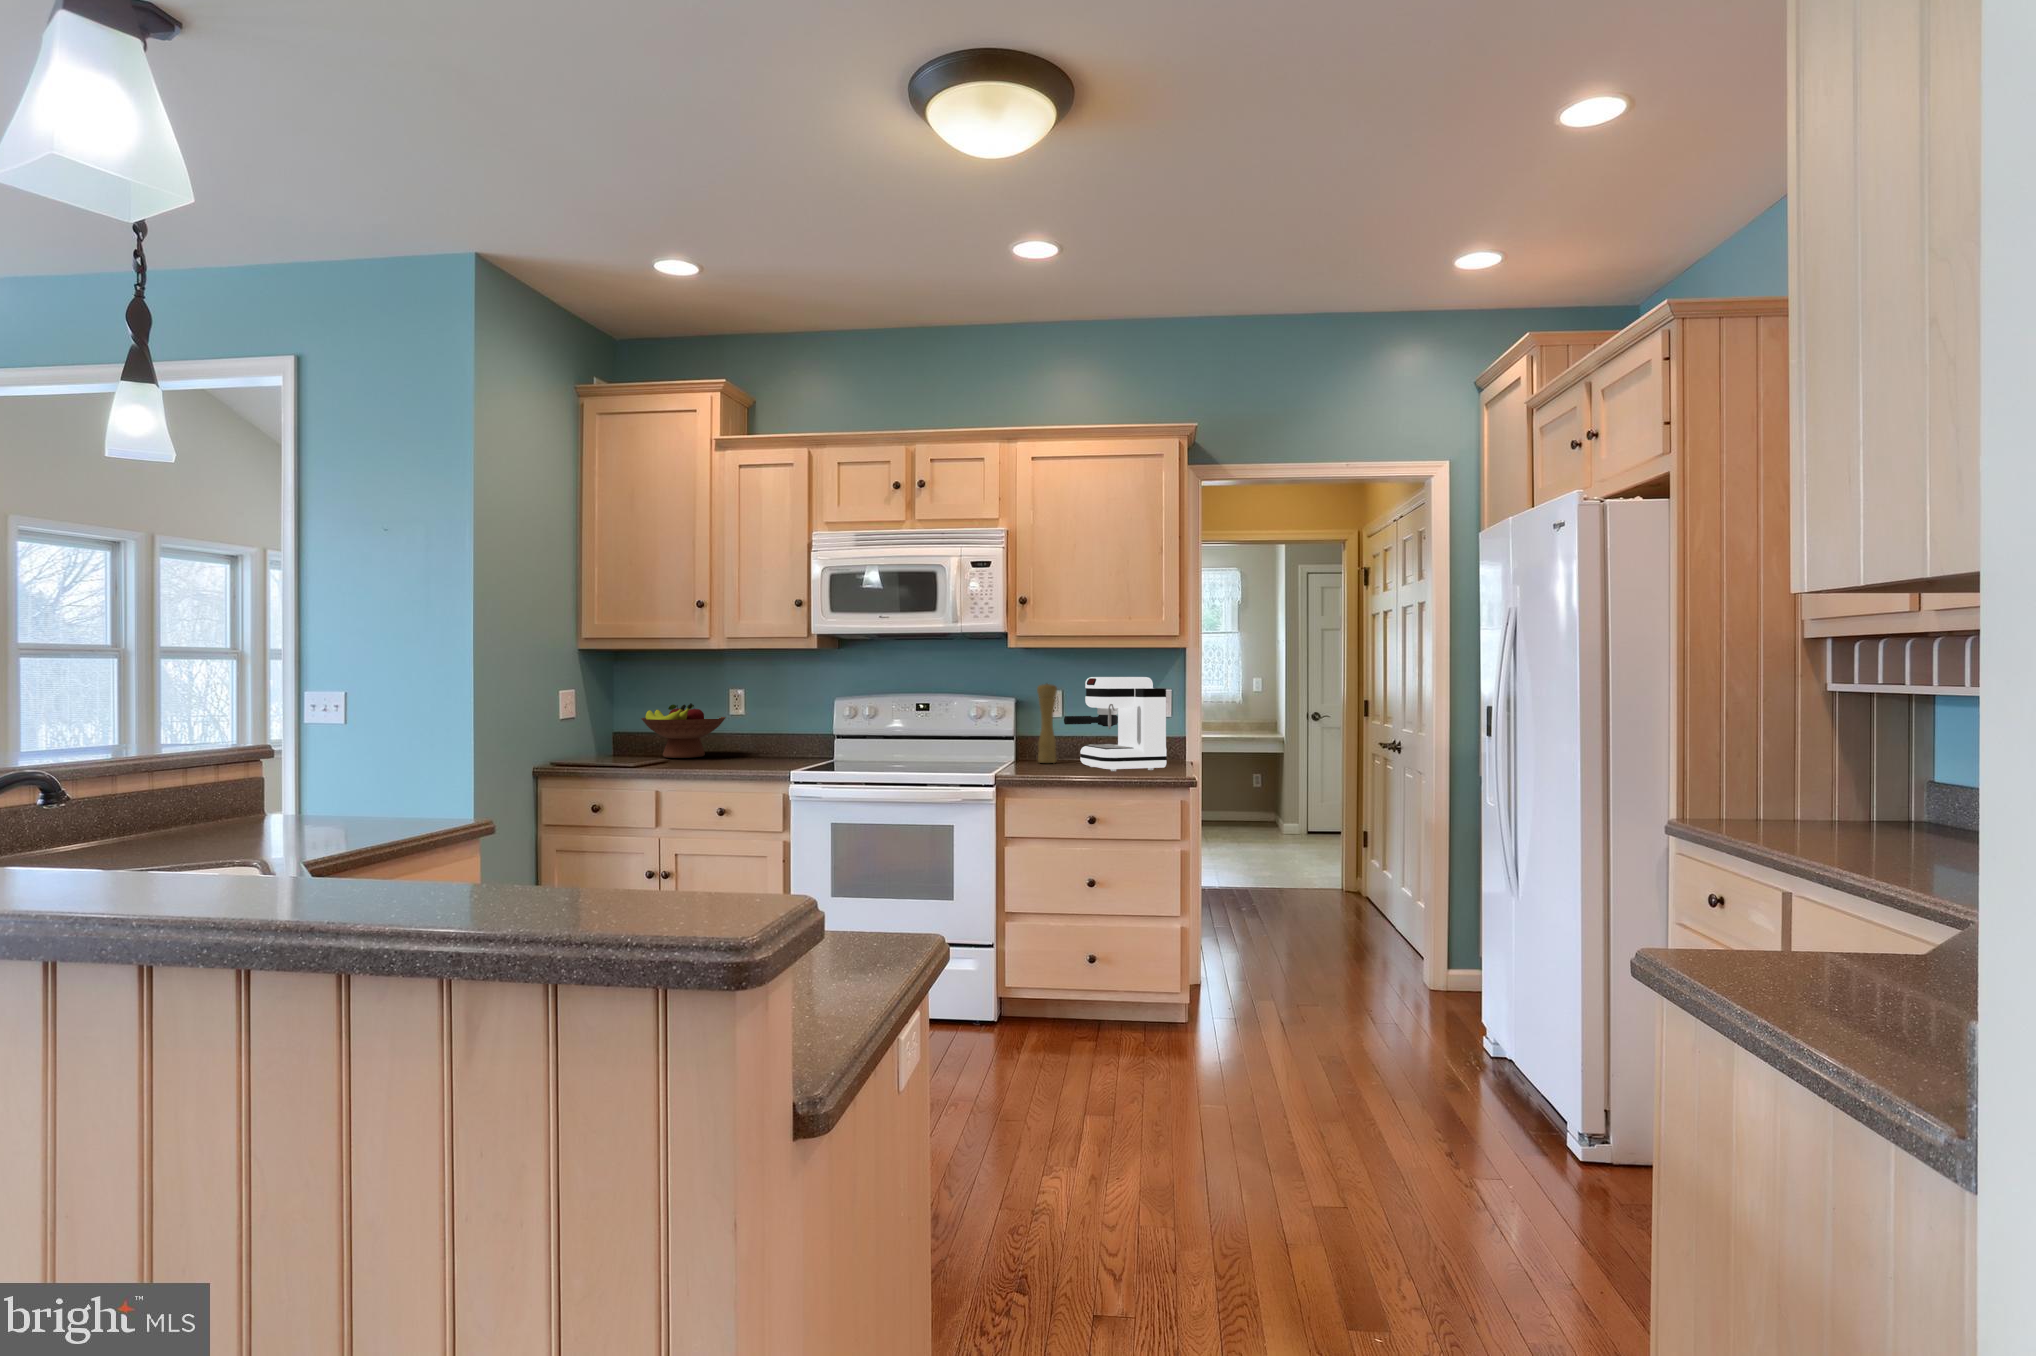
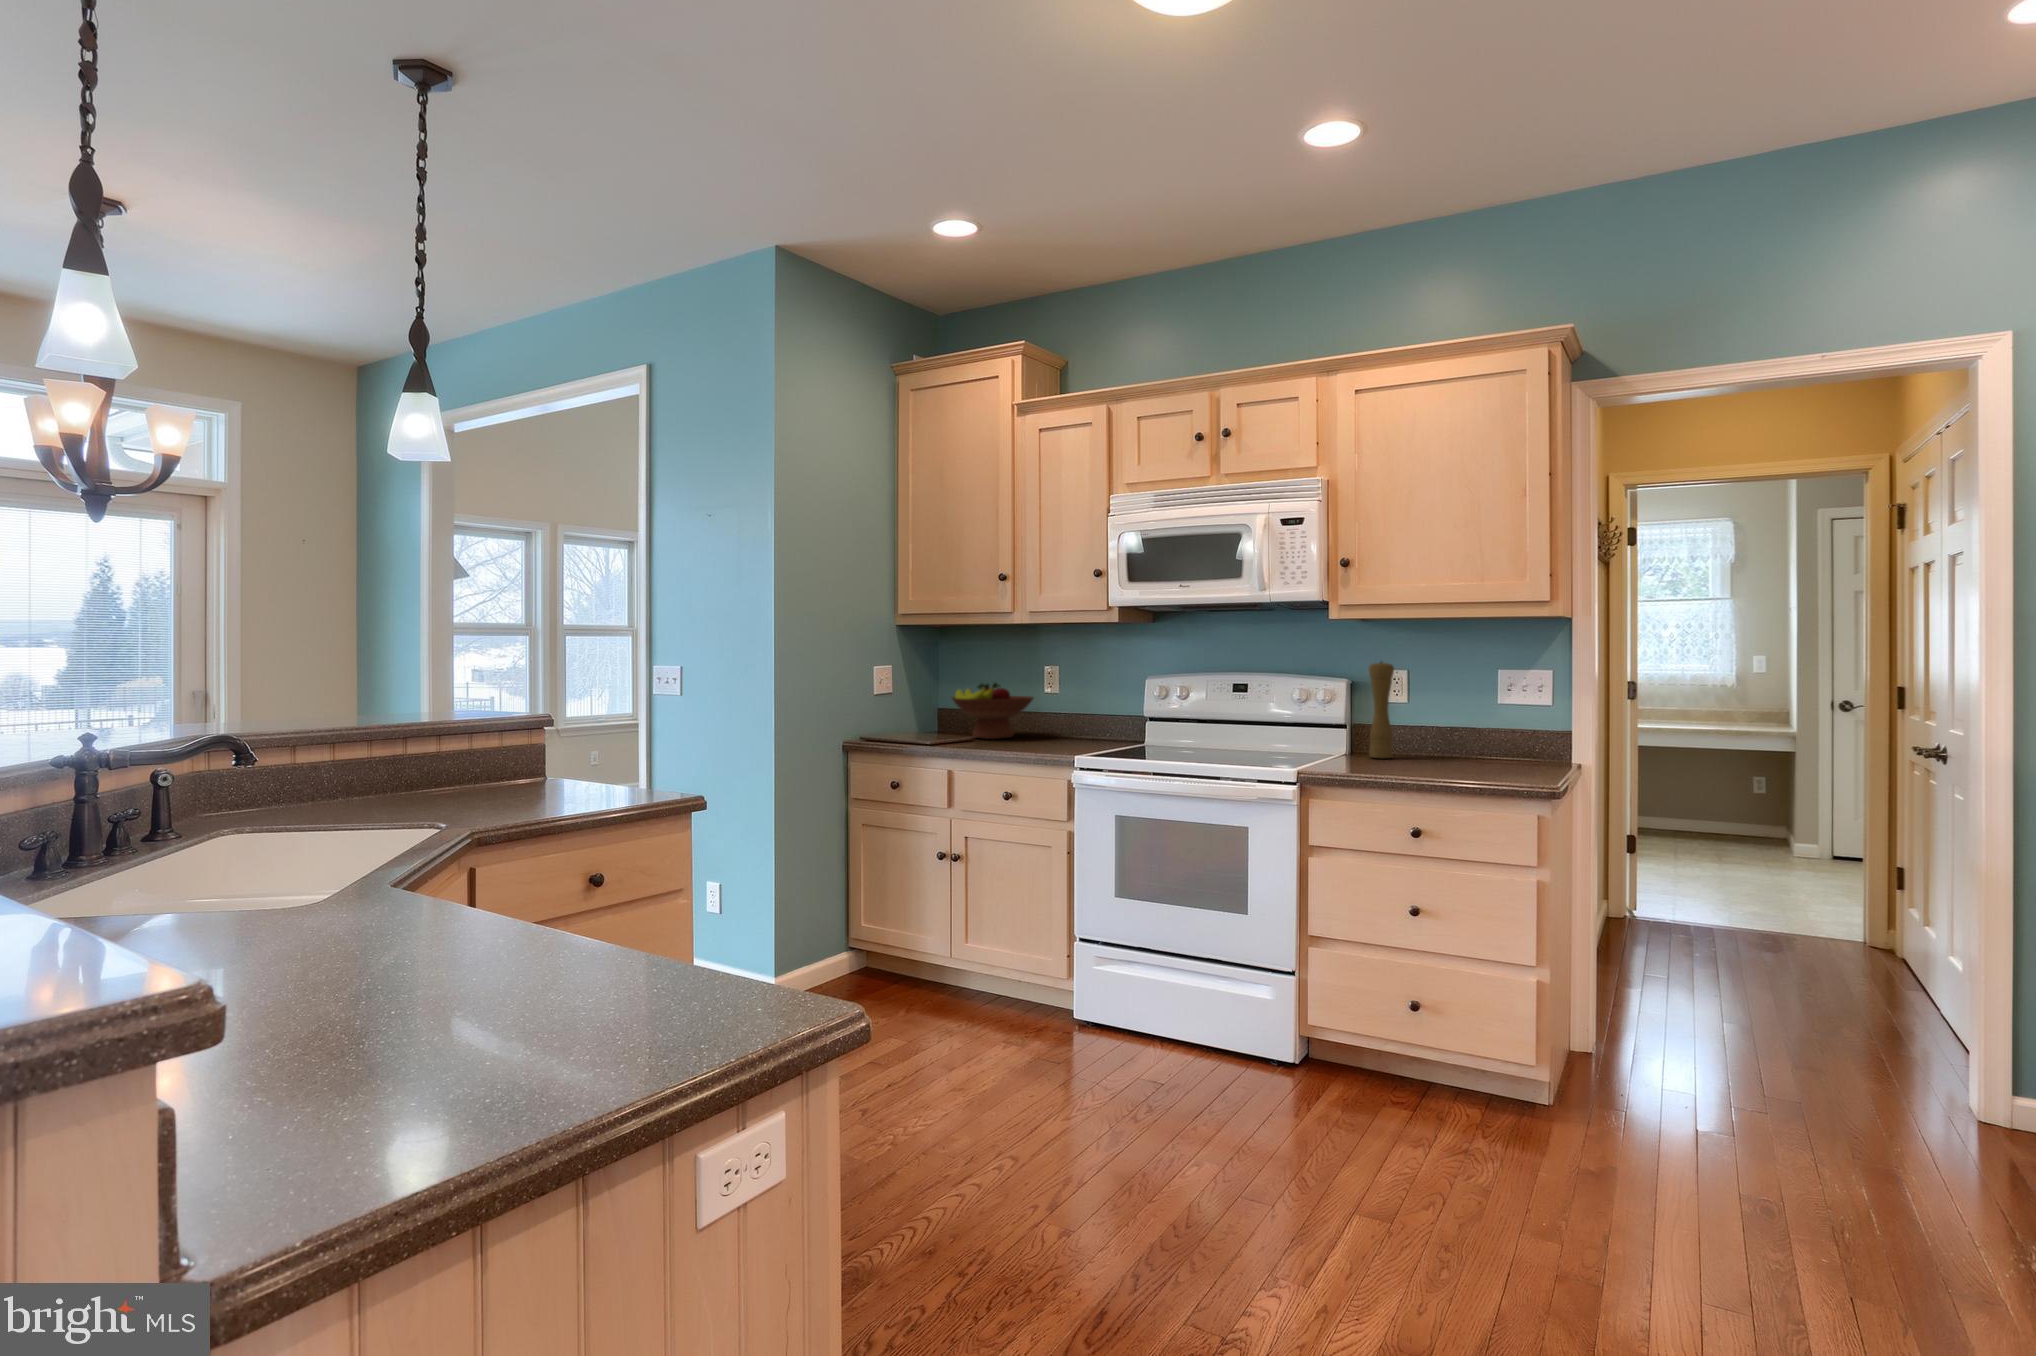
coffee maker: present [1064,677,1167,771] -> none [1394,654,1529,772]

